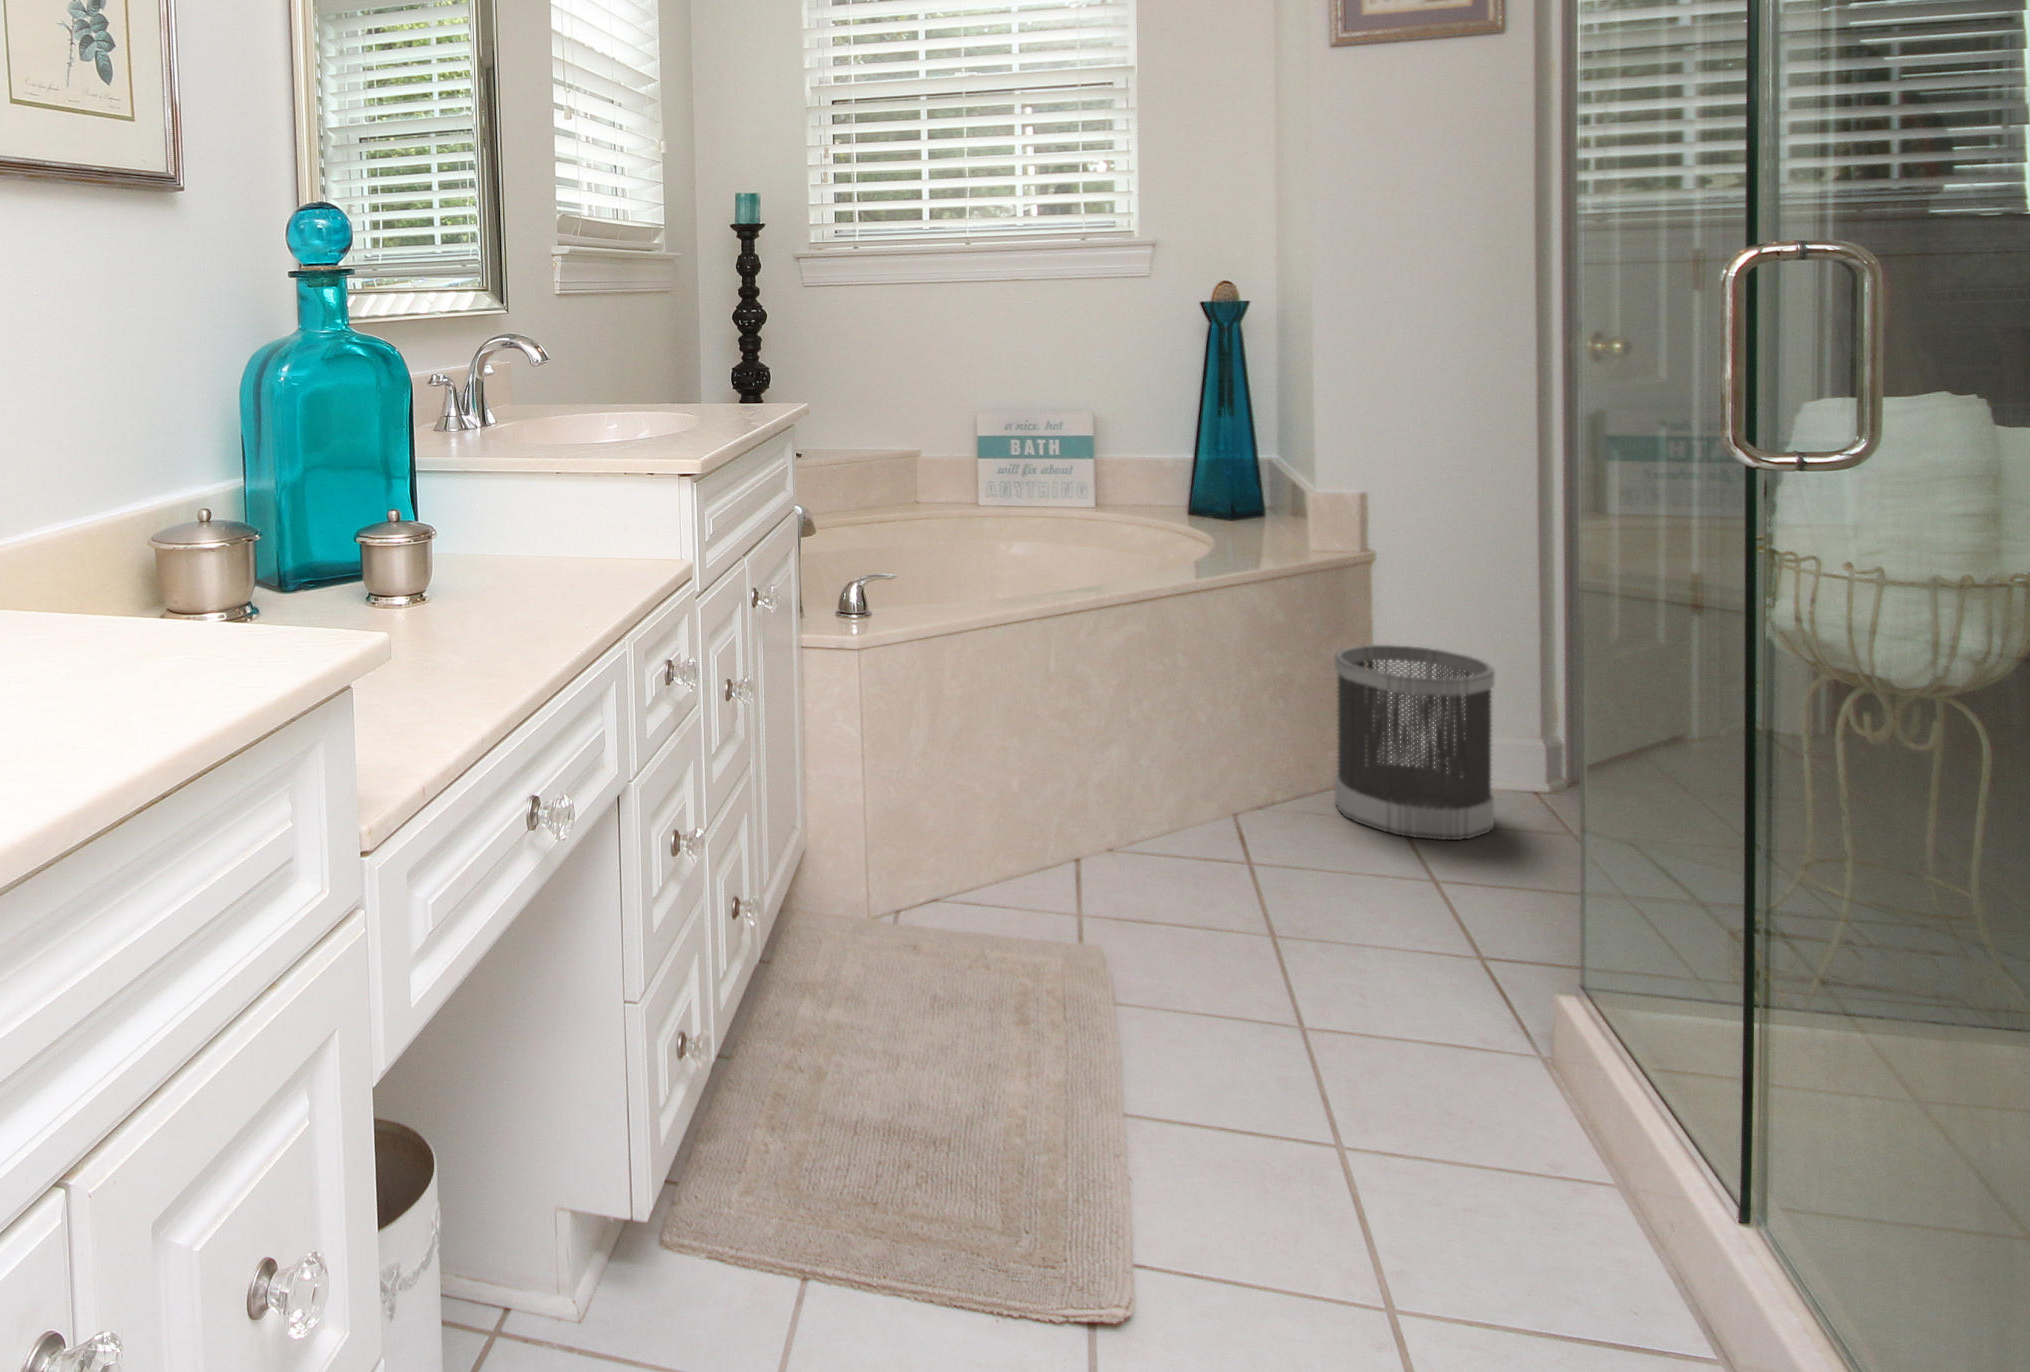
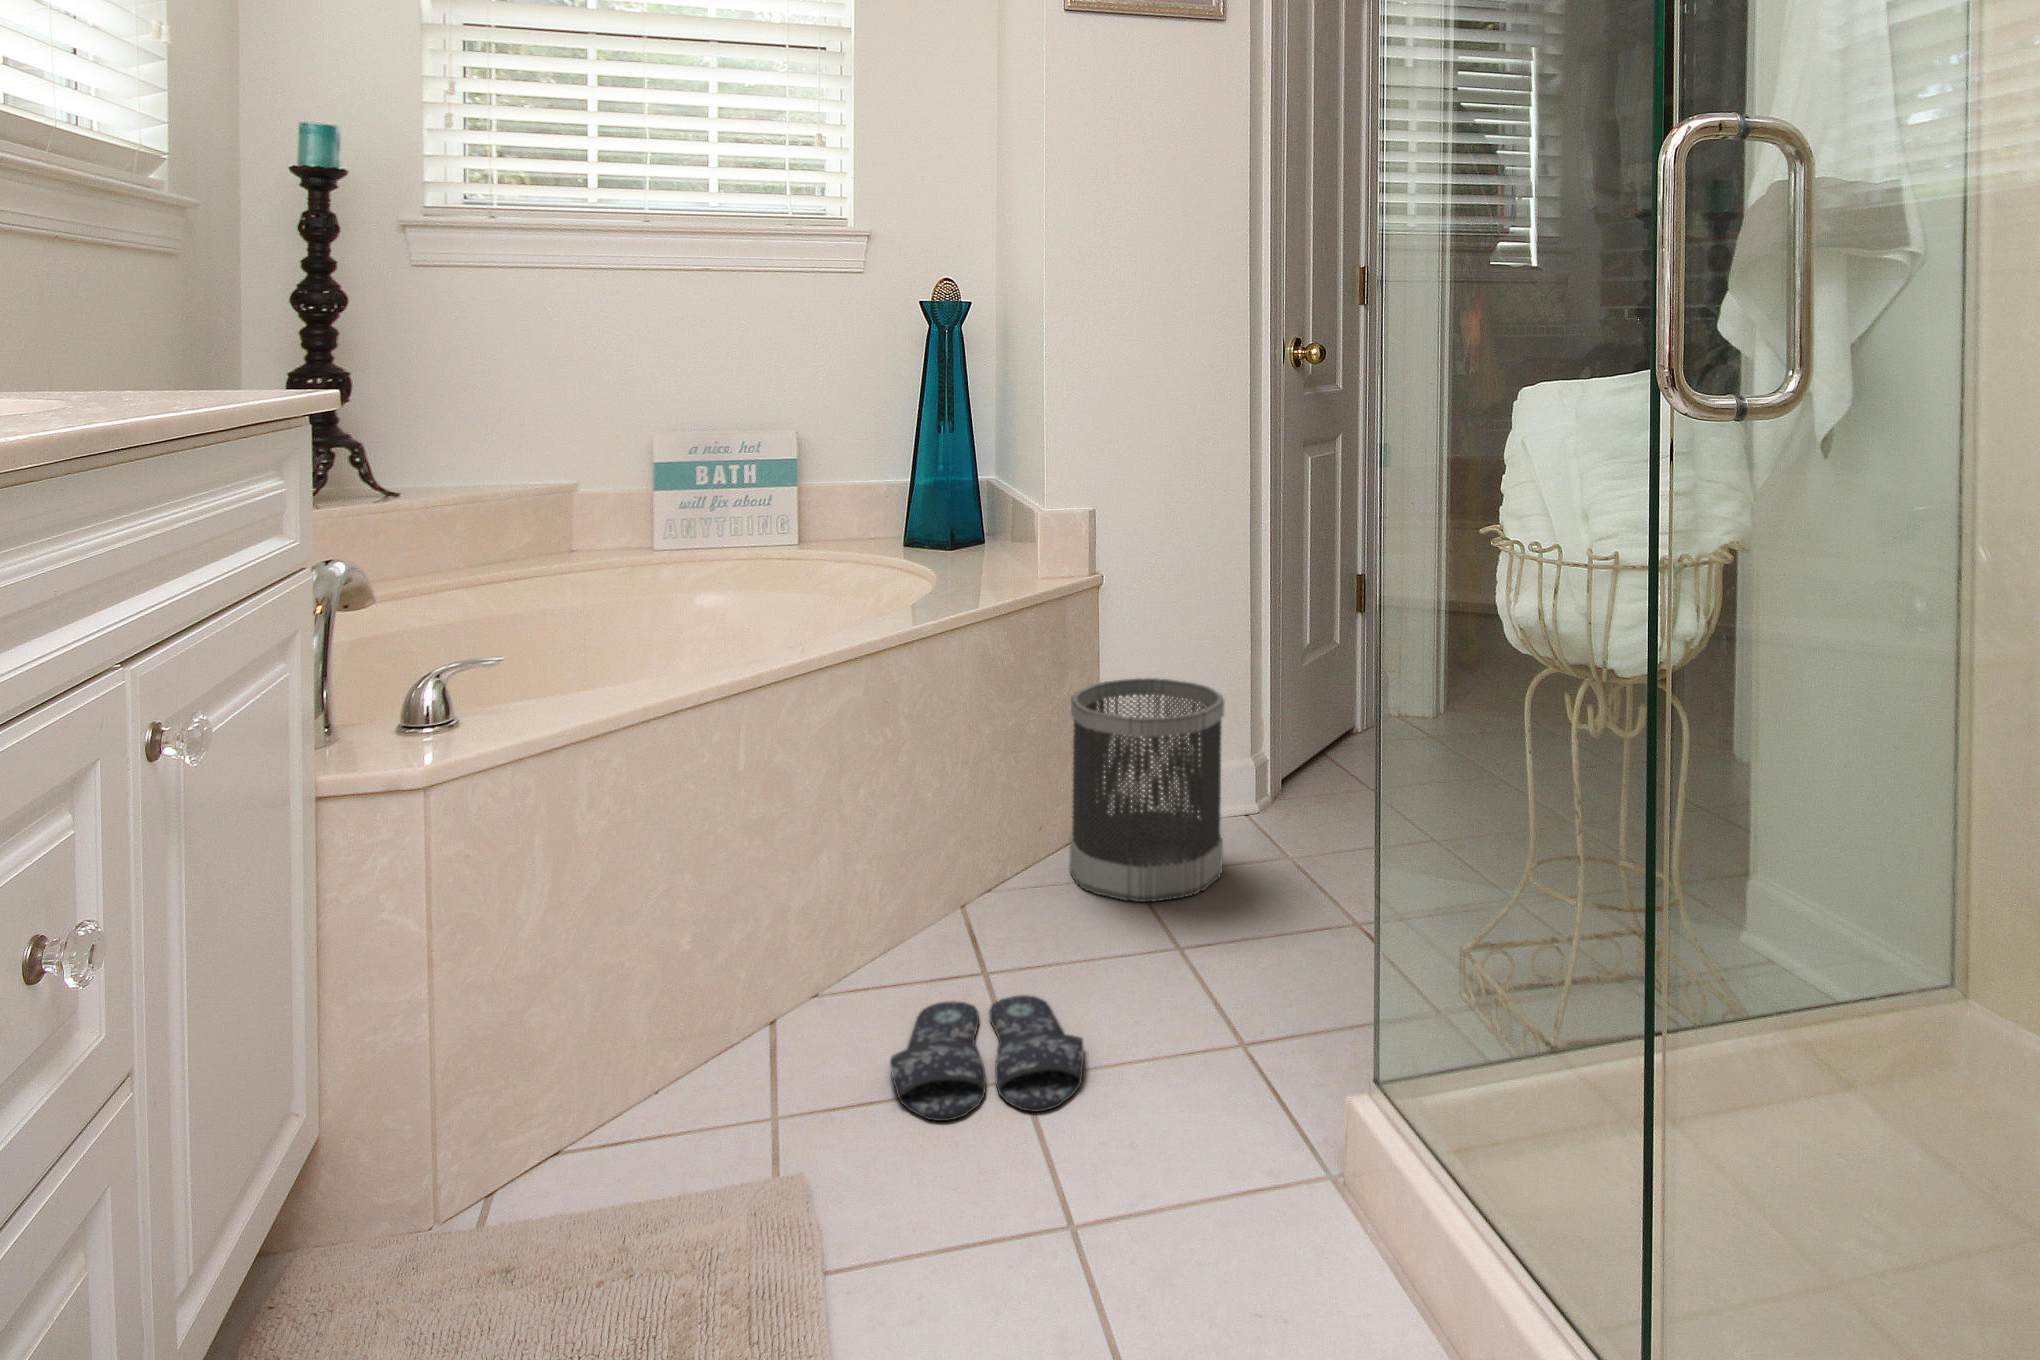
slippers: none [1158,863,1320,941] -> present [890,995,1084,1121]

